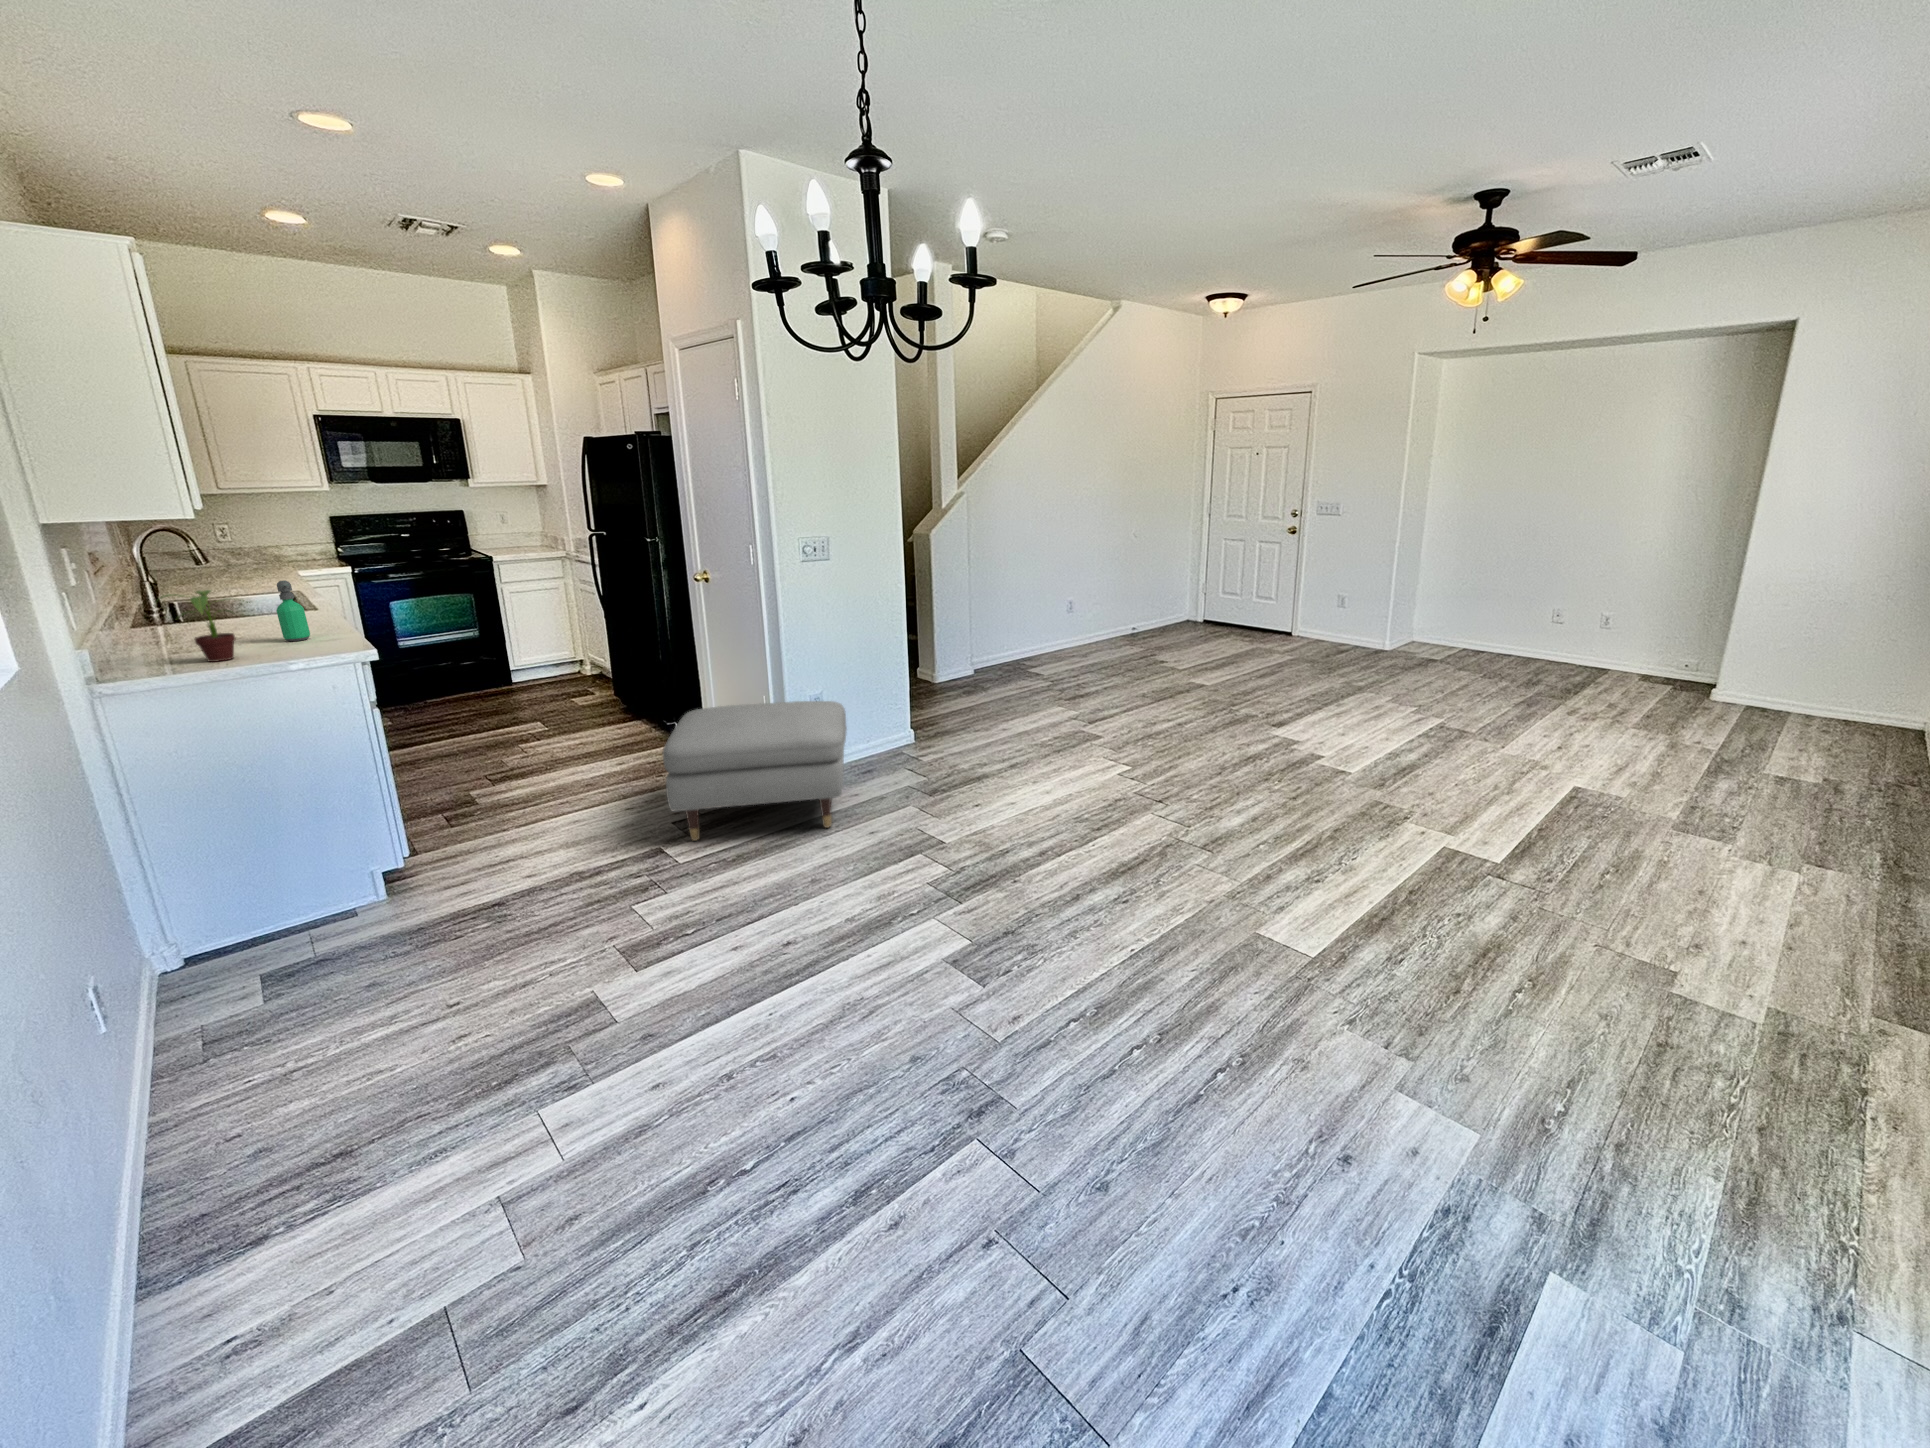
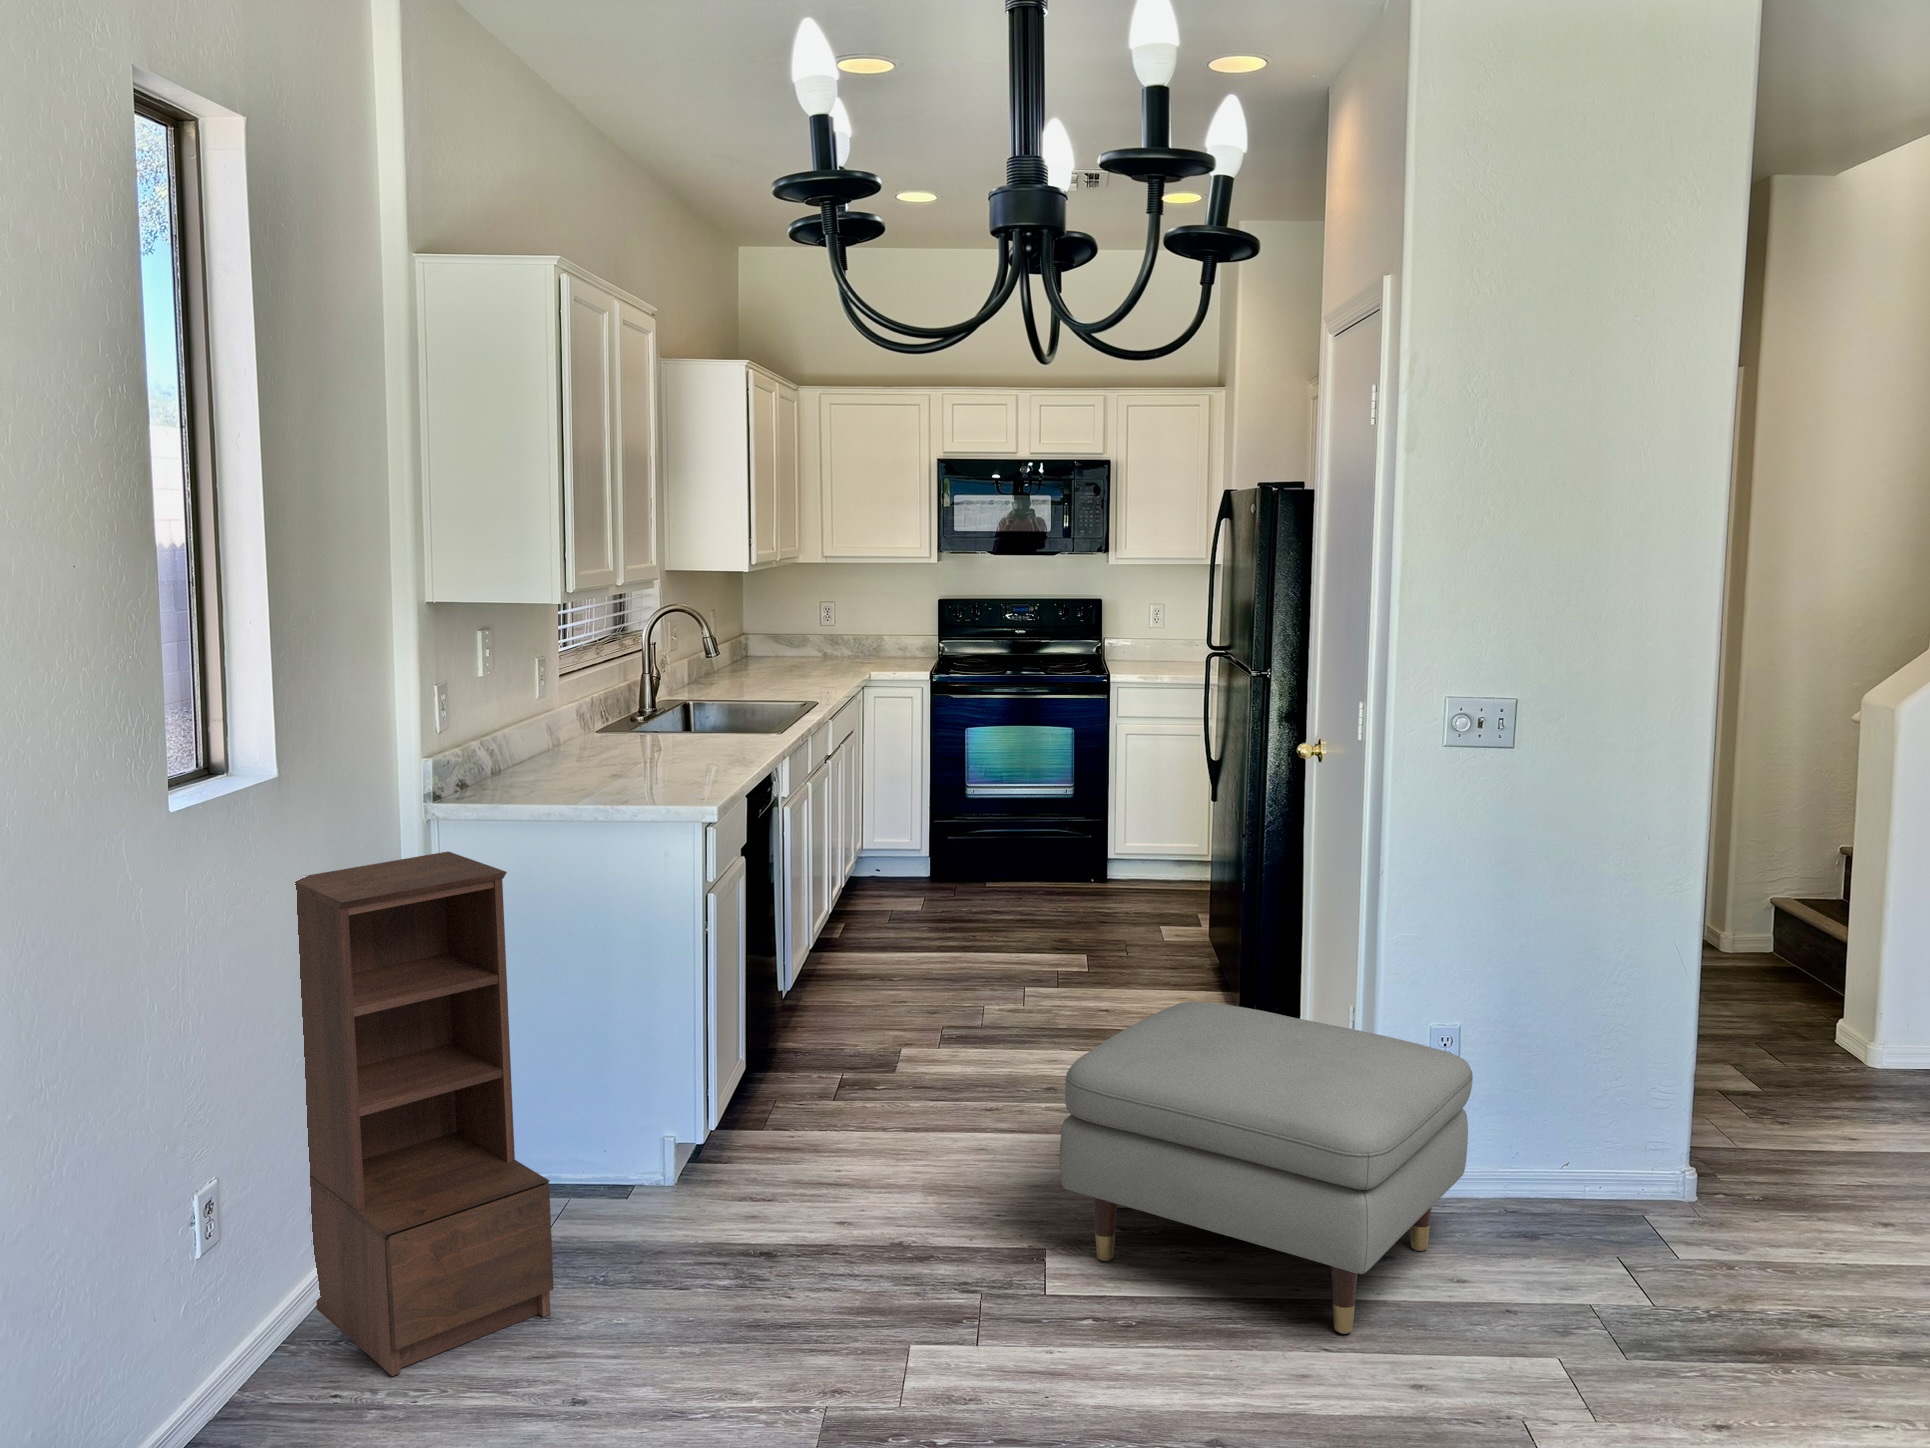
soap dispenser: present [276,580,310,641] -> none [667,684,698,771]
potted plant: present [153,590,235,662] -> none [522,690,619,788]
bookshelf: none [27,712,372,1066] -> present [295,851,554,1376]

